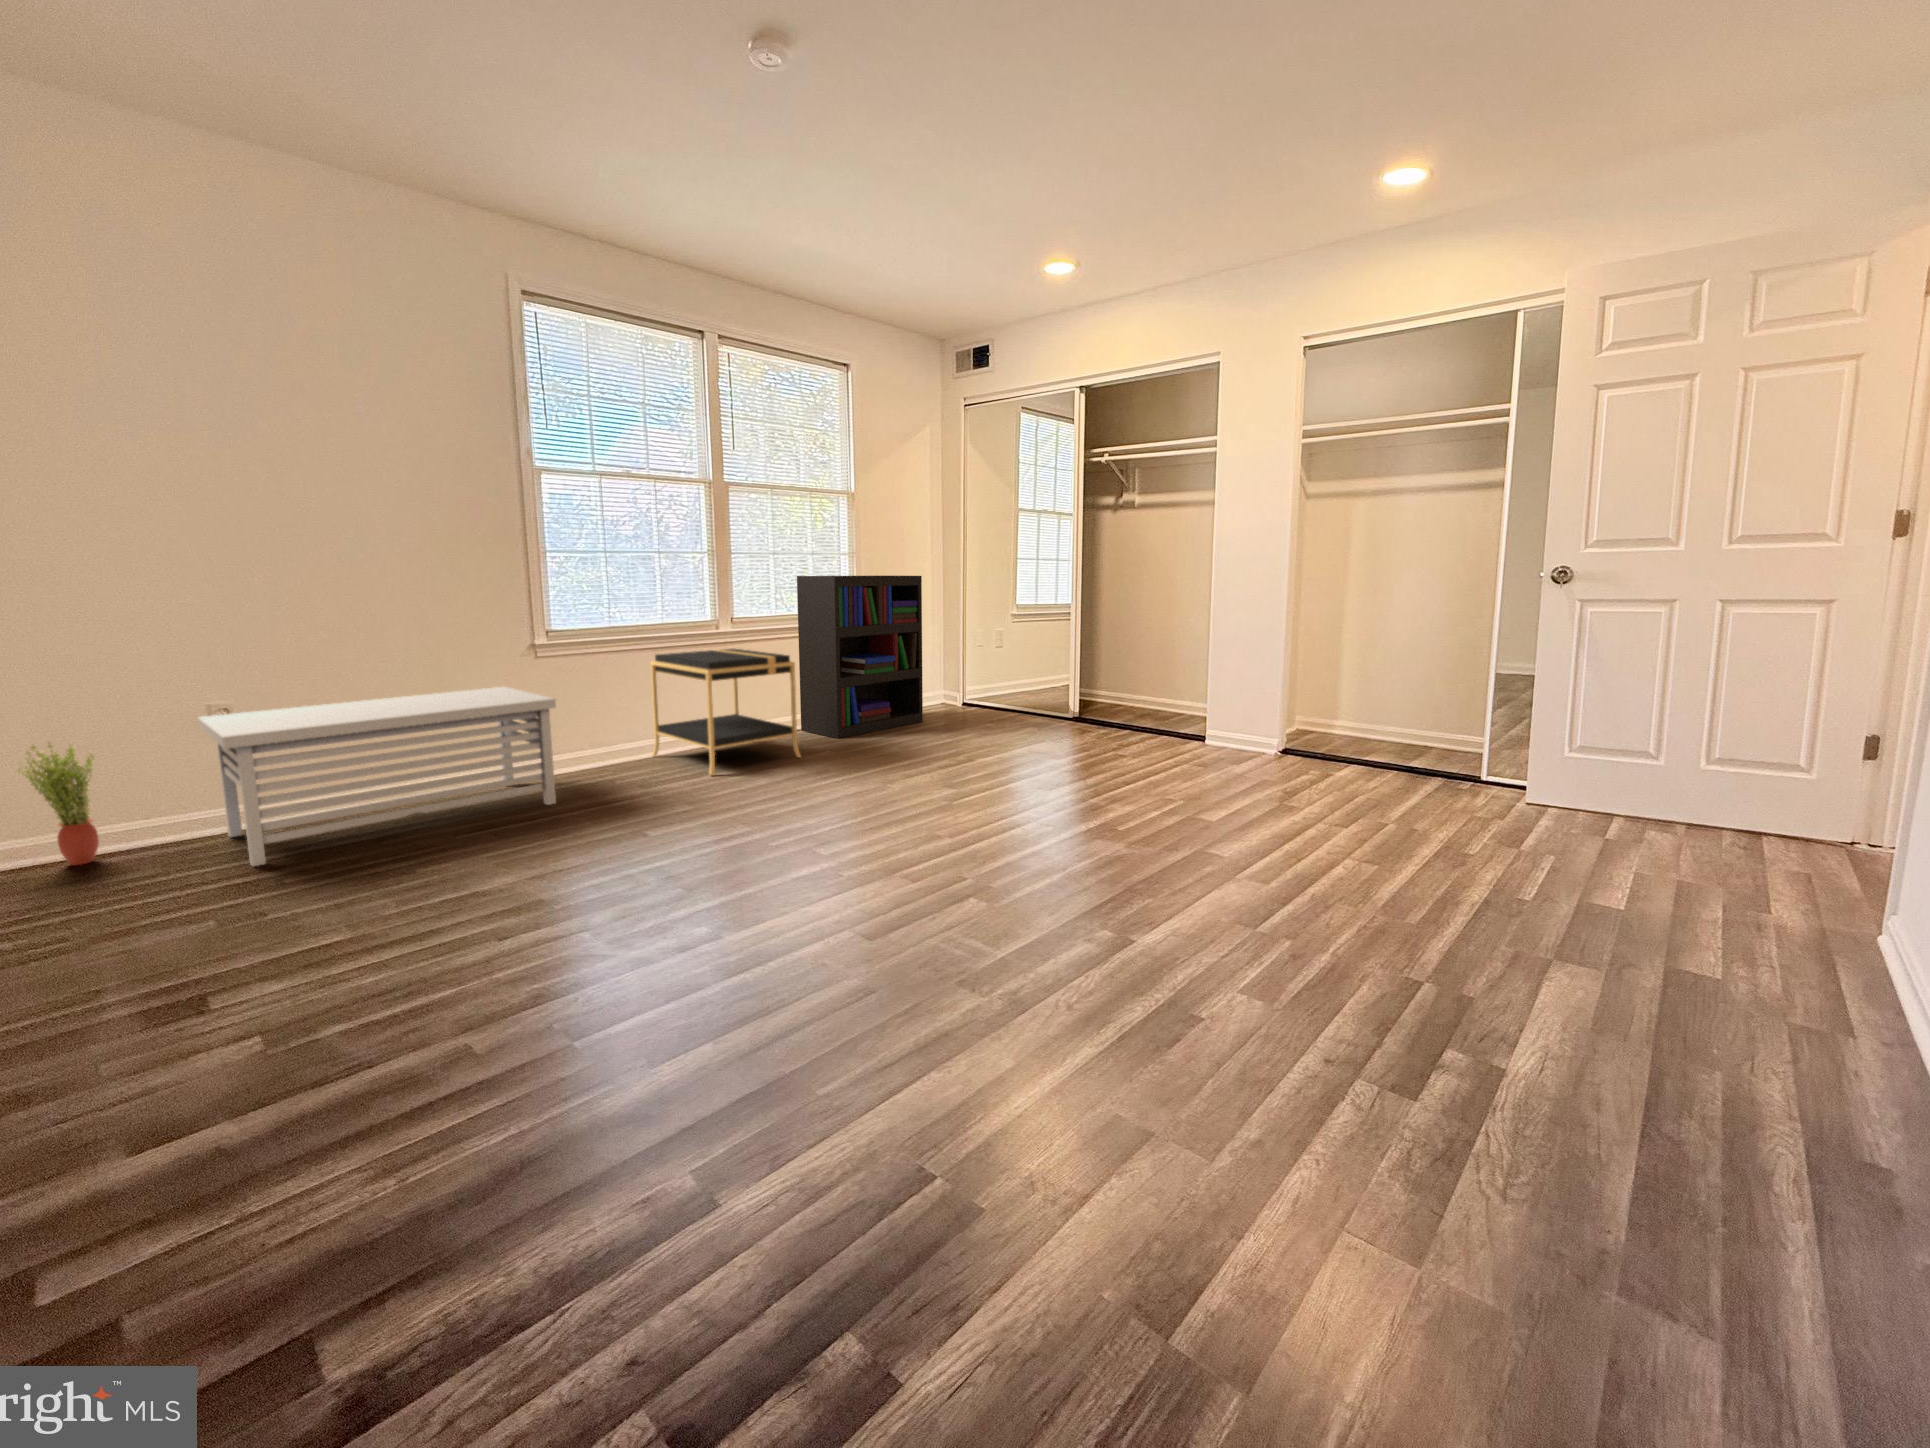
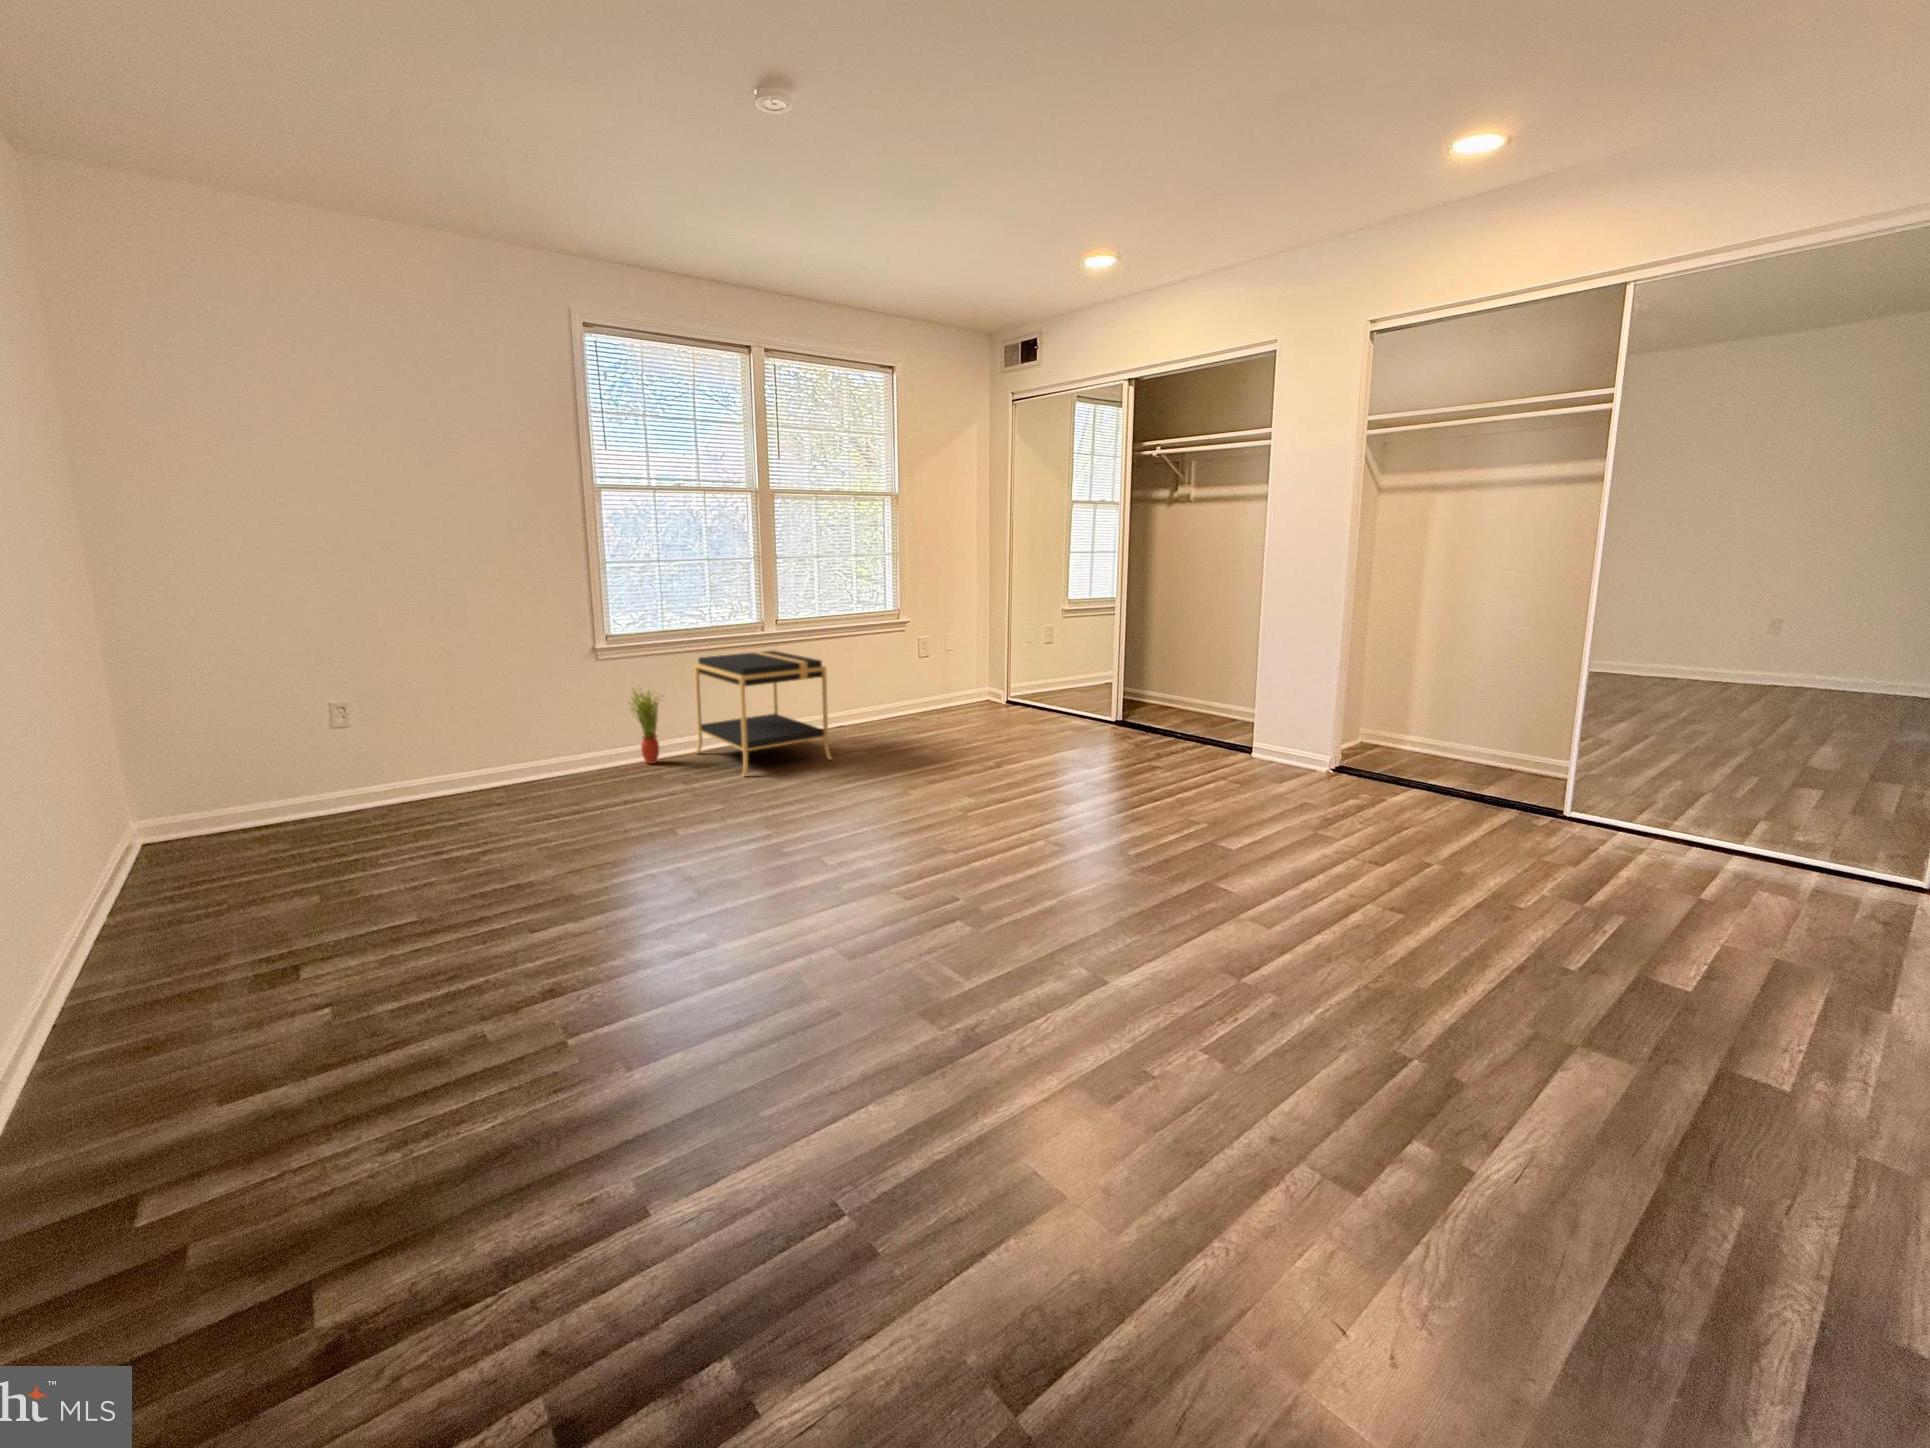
bookshelf: present [797,575,923,738] -> none [836,575,961,739]
storage bench: present [198,687,556,866] -> none [311,689,602,850]
potted plant: present [19,743,99,865] -> present [628,689,659,764]

